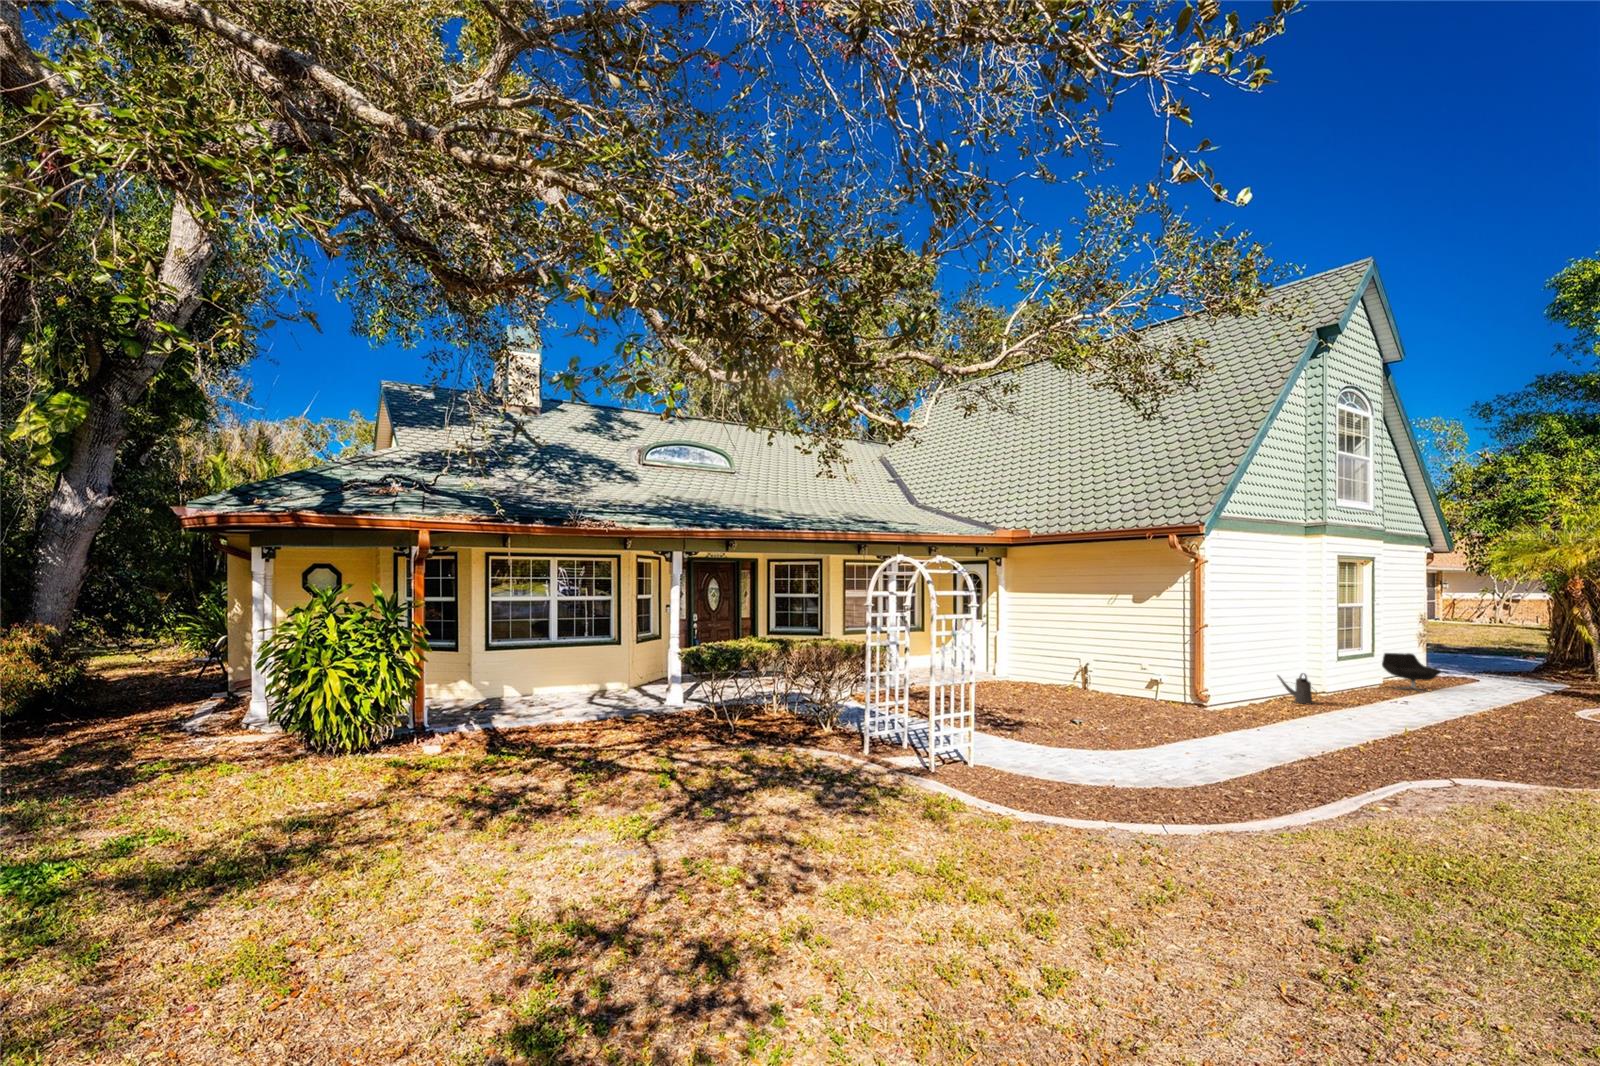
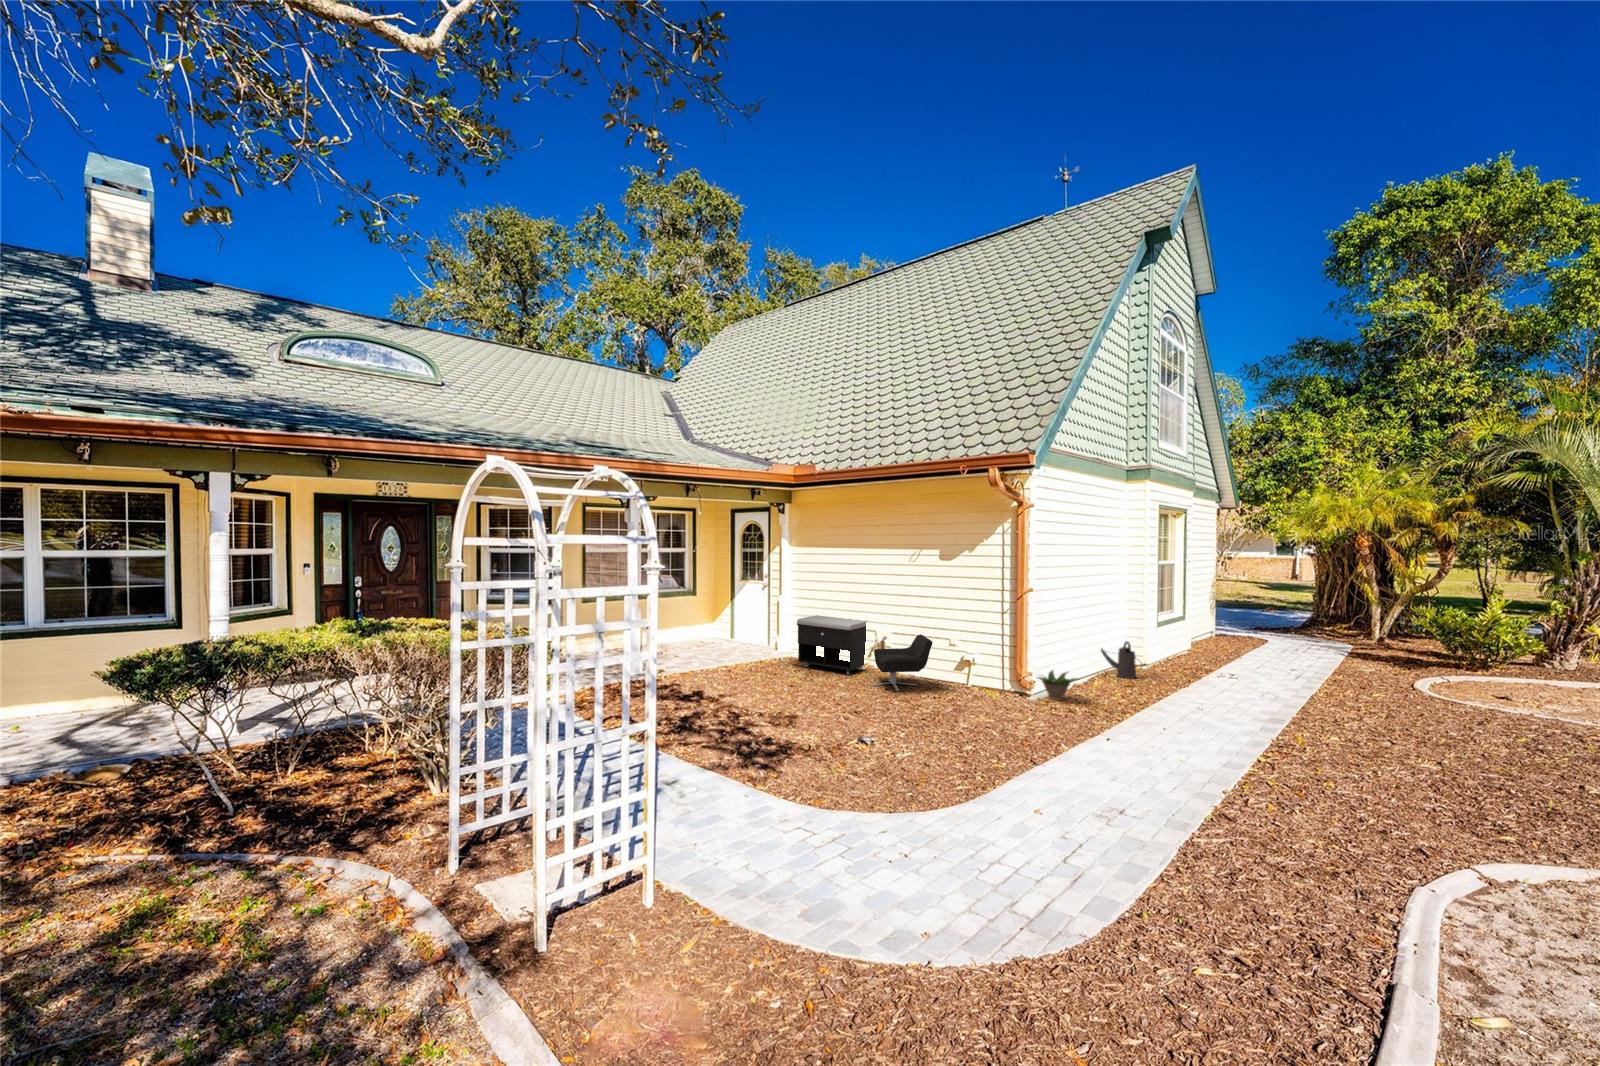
storage bench: none [1013,646,1074,691] -> present [797,615,867,674]
lounge chair: present [1382,653,1441,690] -> present [872,634,932,691]
decorative plant: none [1209,690,1250,713] -> present [1038,670,1078,700]

